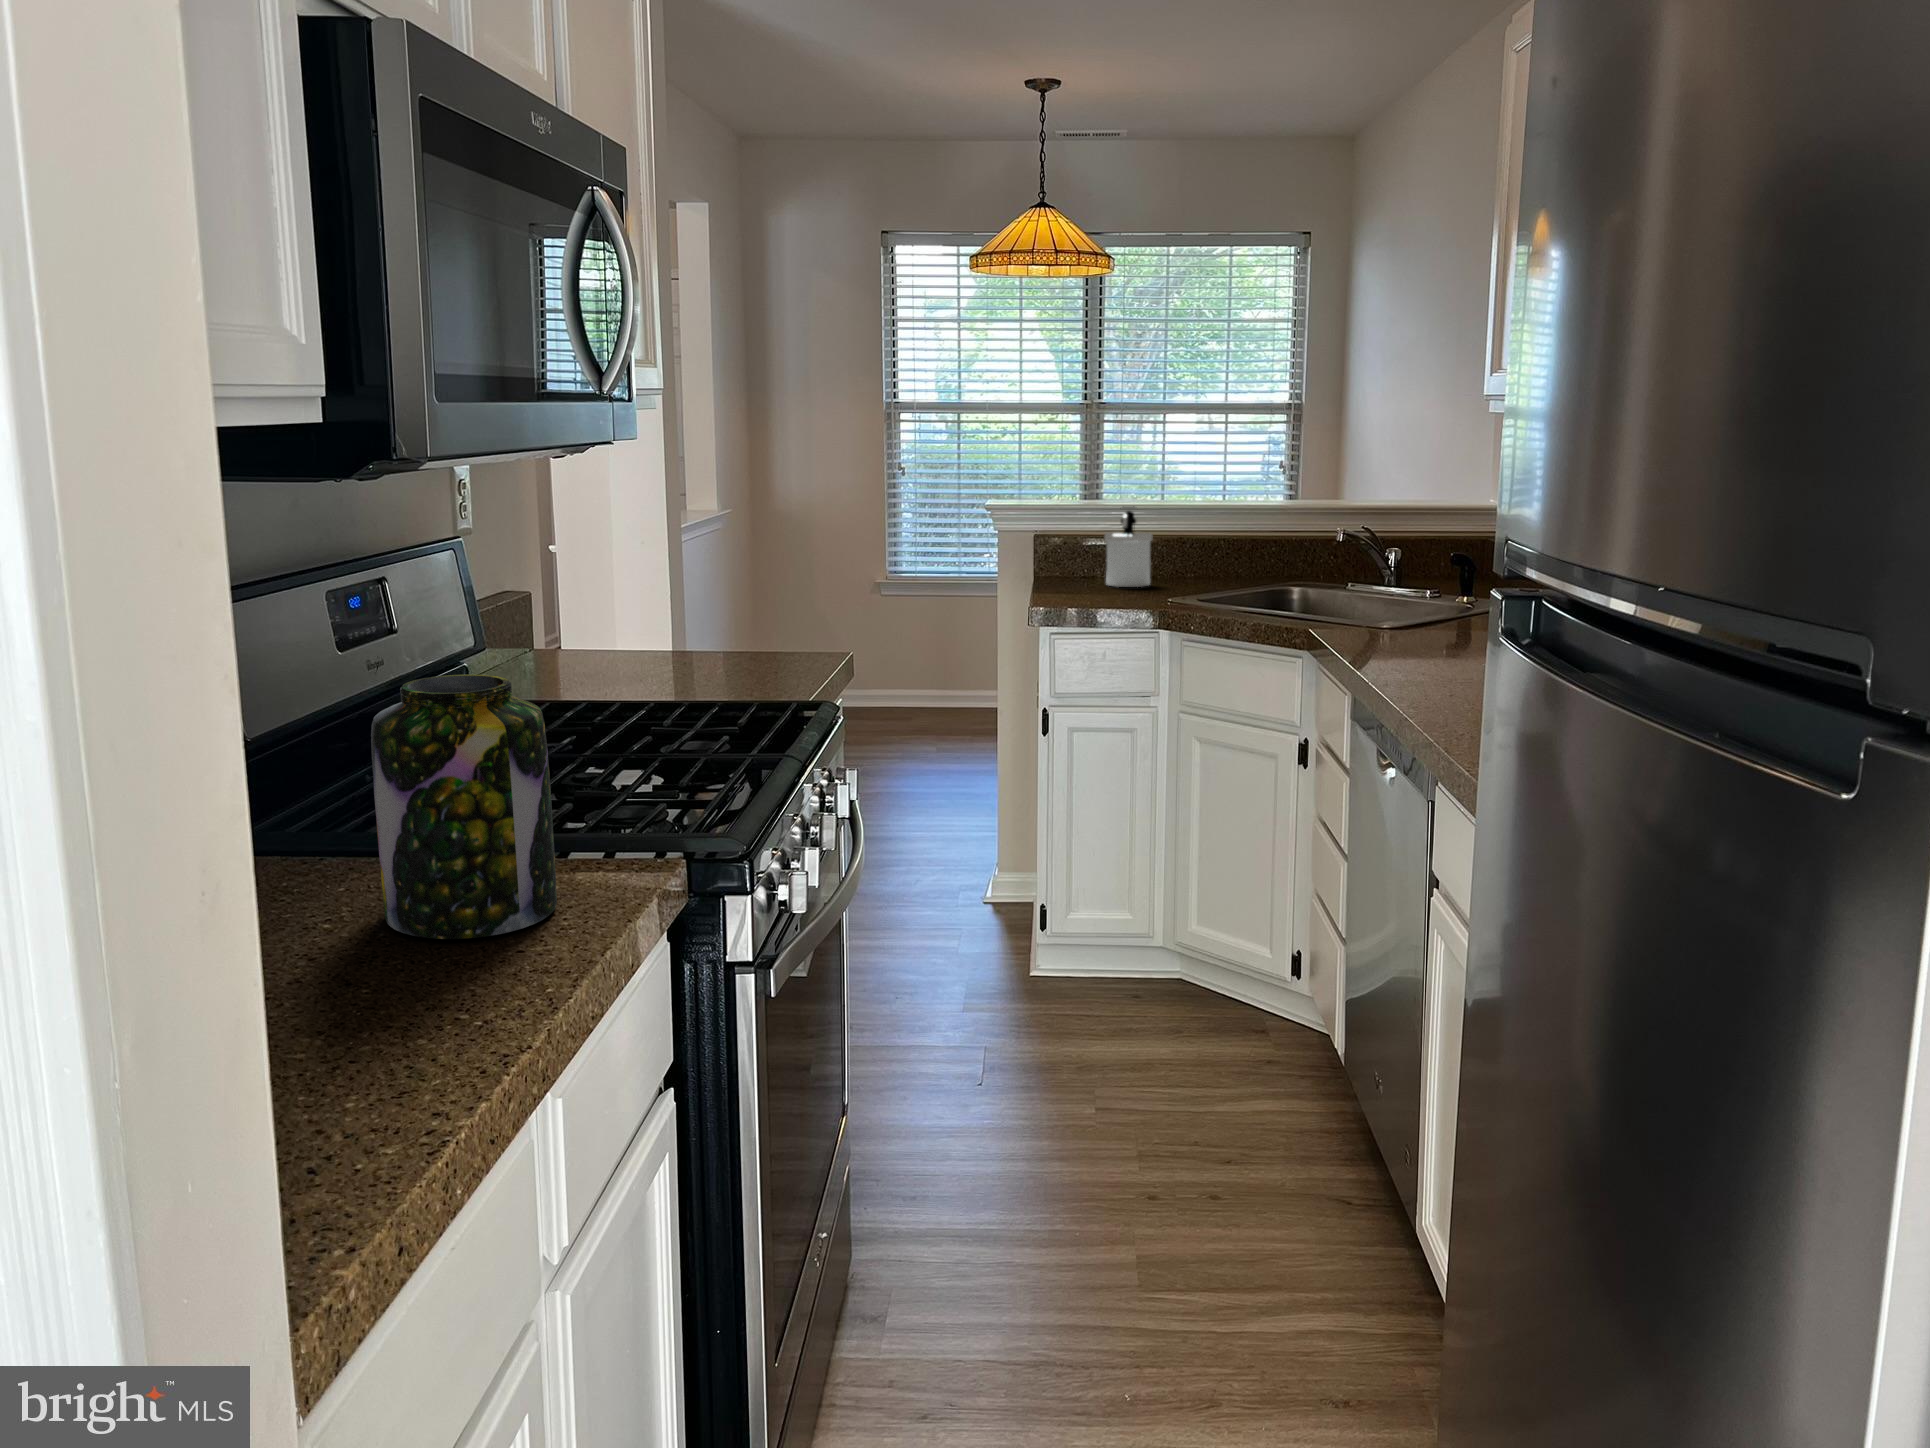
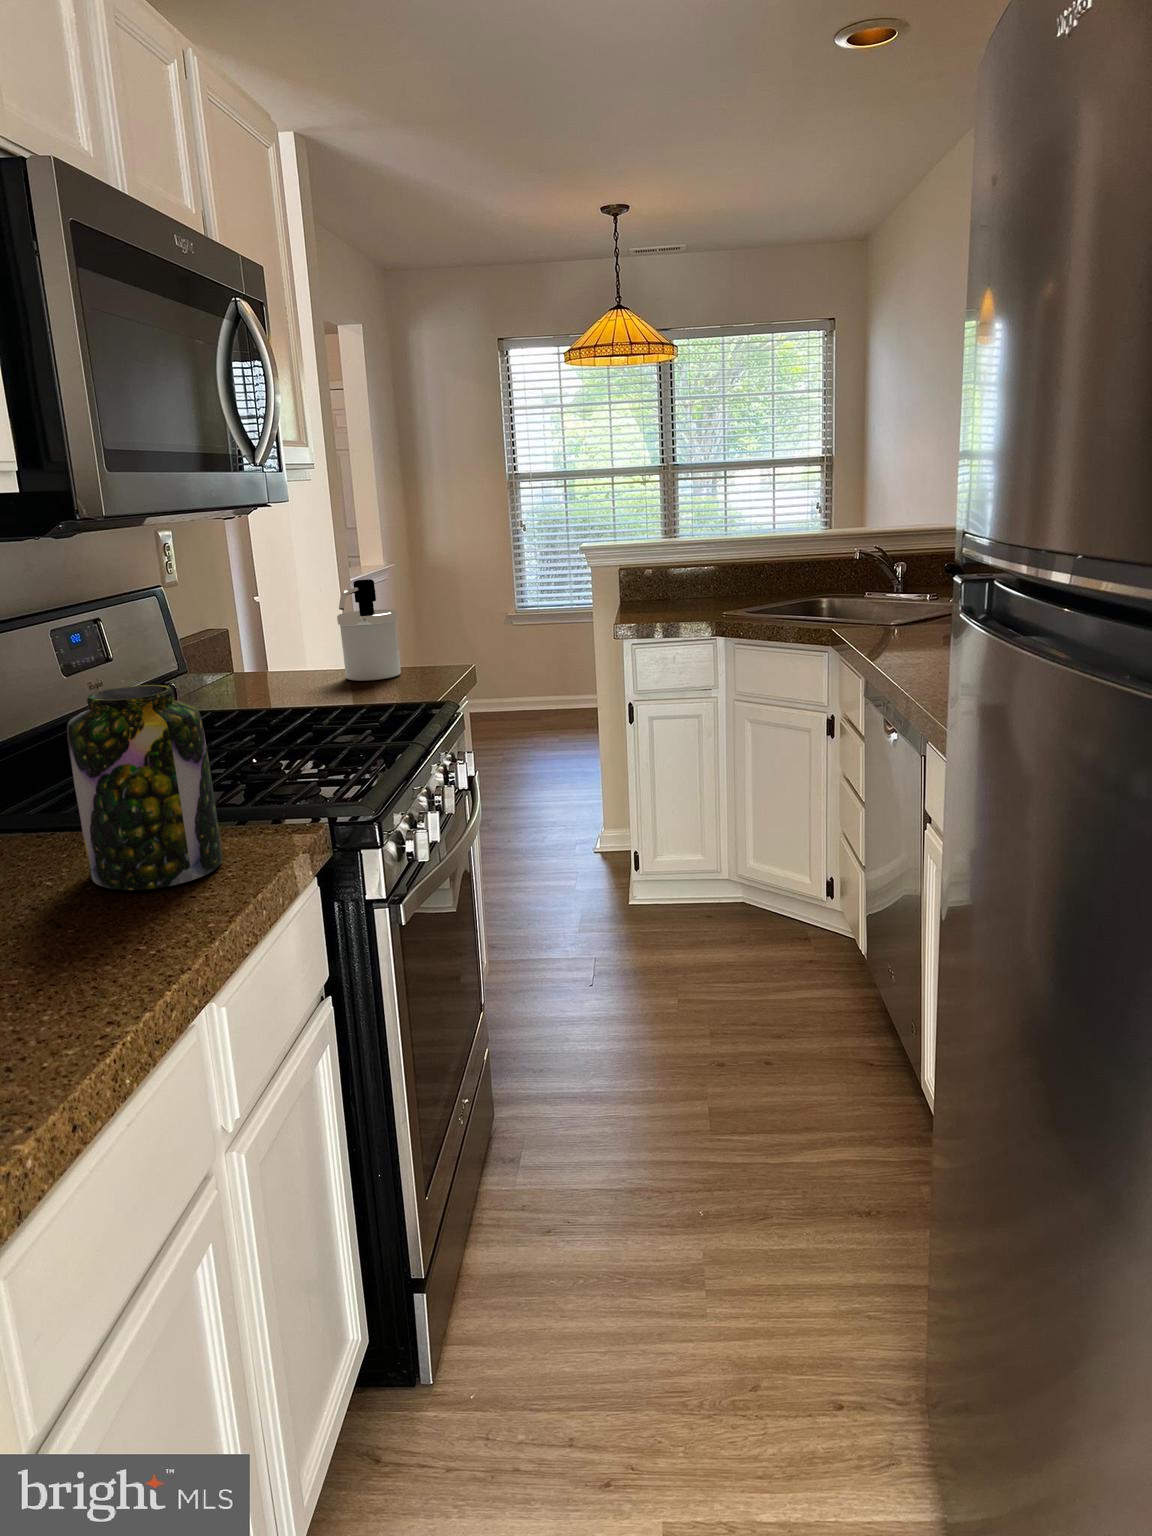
soap dispenser: present [1104,506,1153,587] -> present [337,579,401,681]

